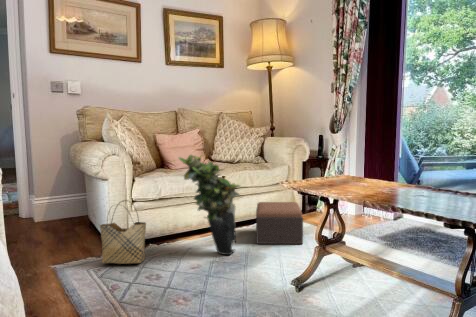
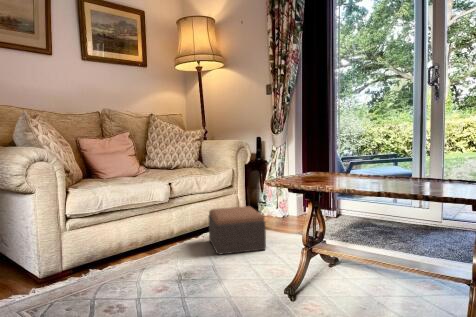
potted plant: present [179,155,240,255] -> none [128,155,204,271]
woven basket: present [100,200,146,264] -> none [30,216,94,301]

